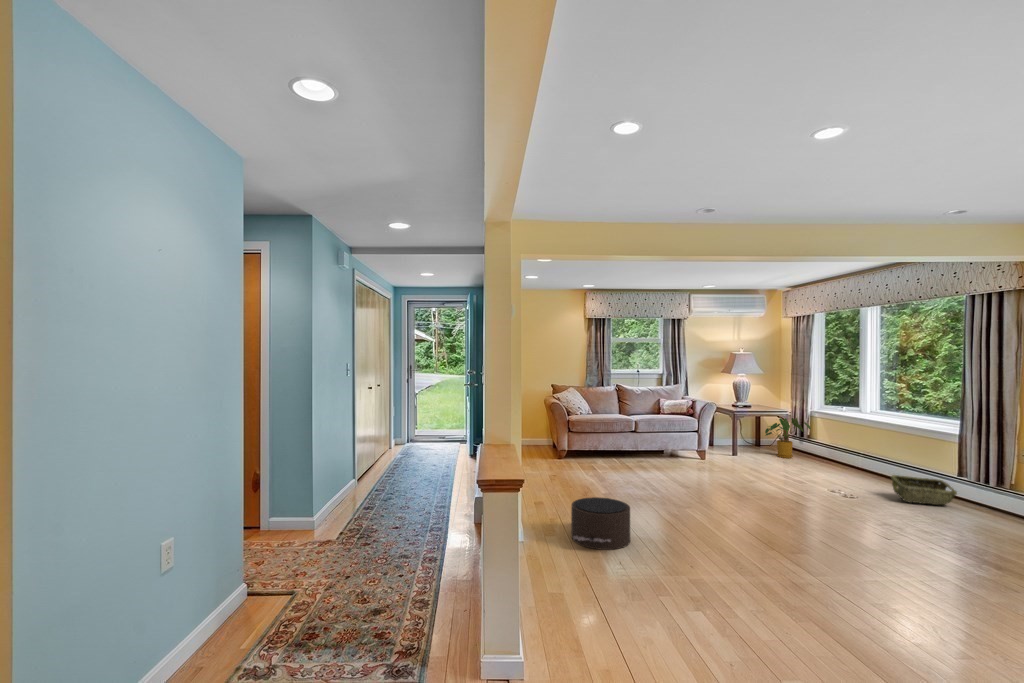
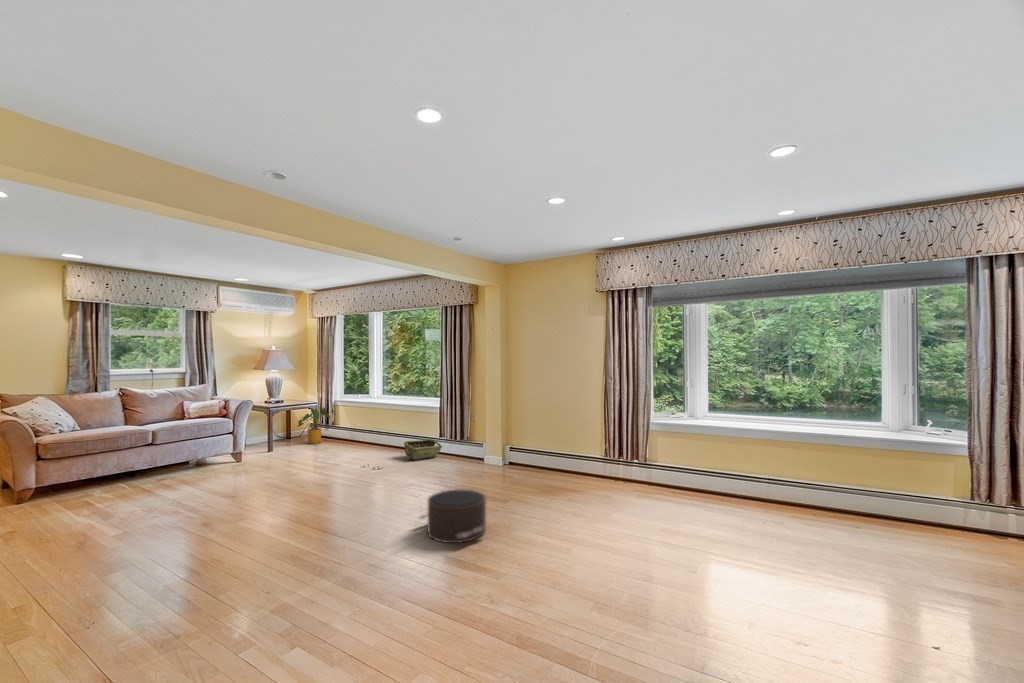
pouf: present [571,497,630,550] -> present [420,490,486,543]

